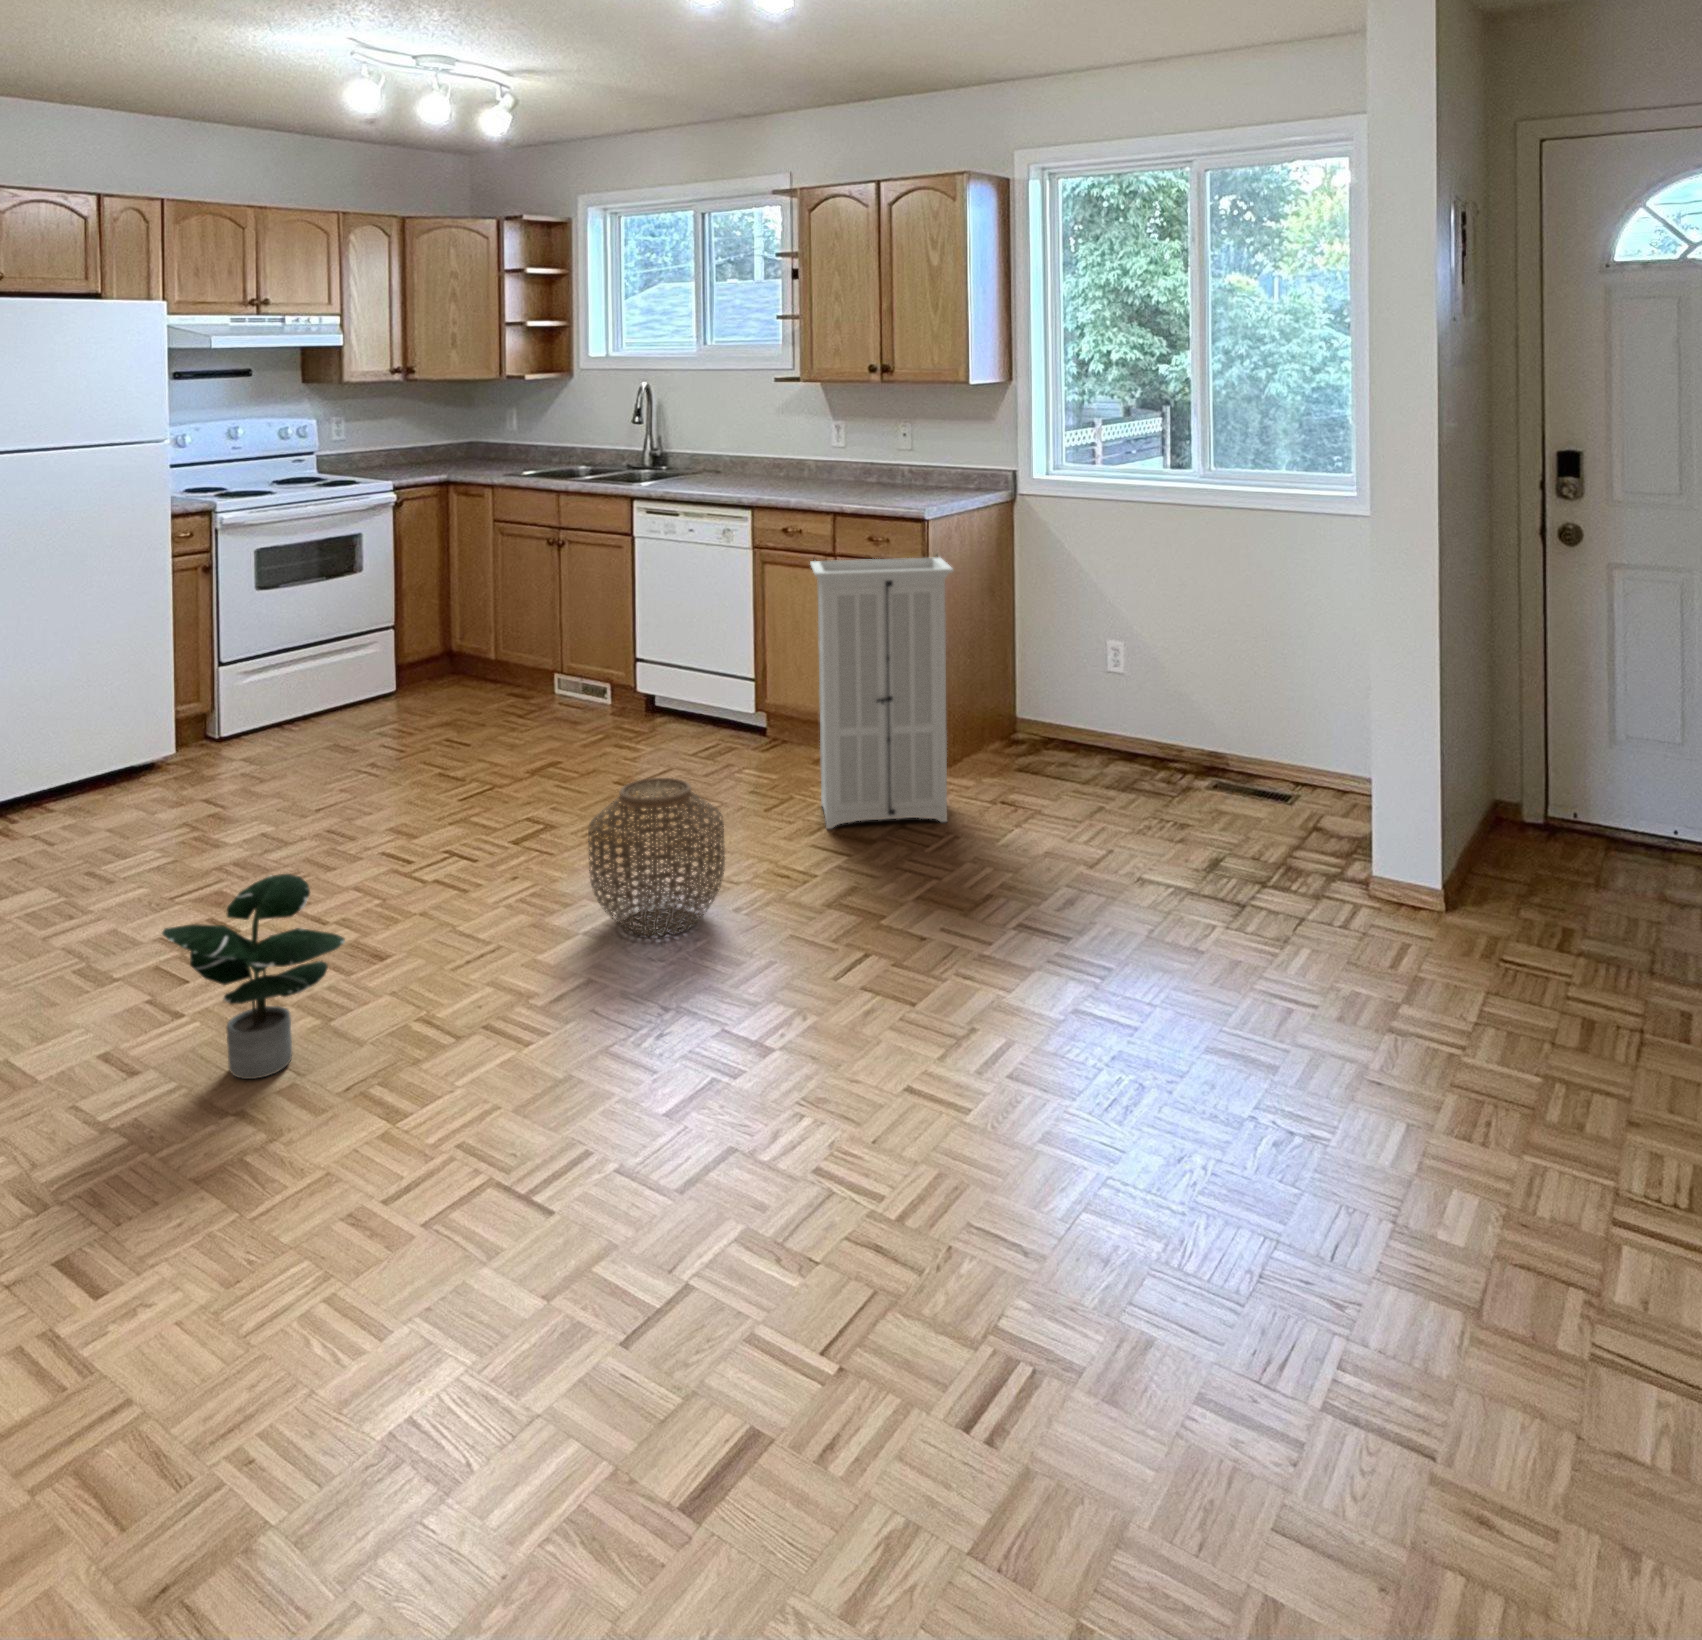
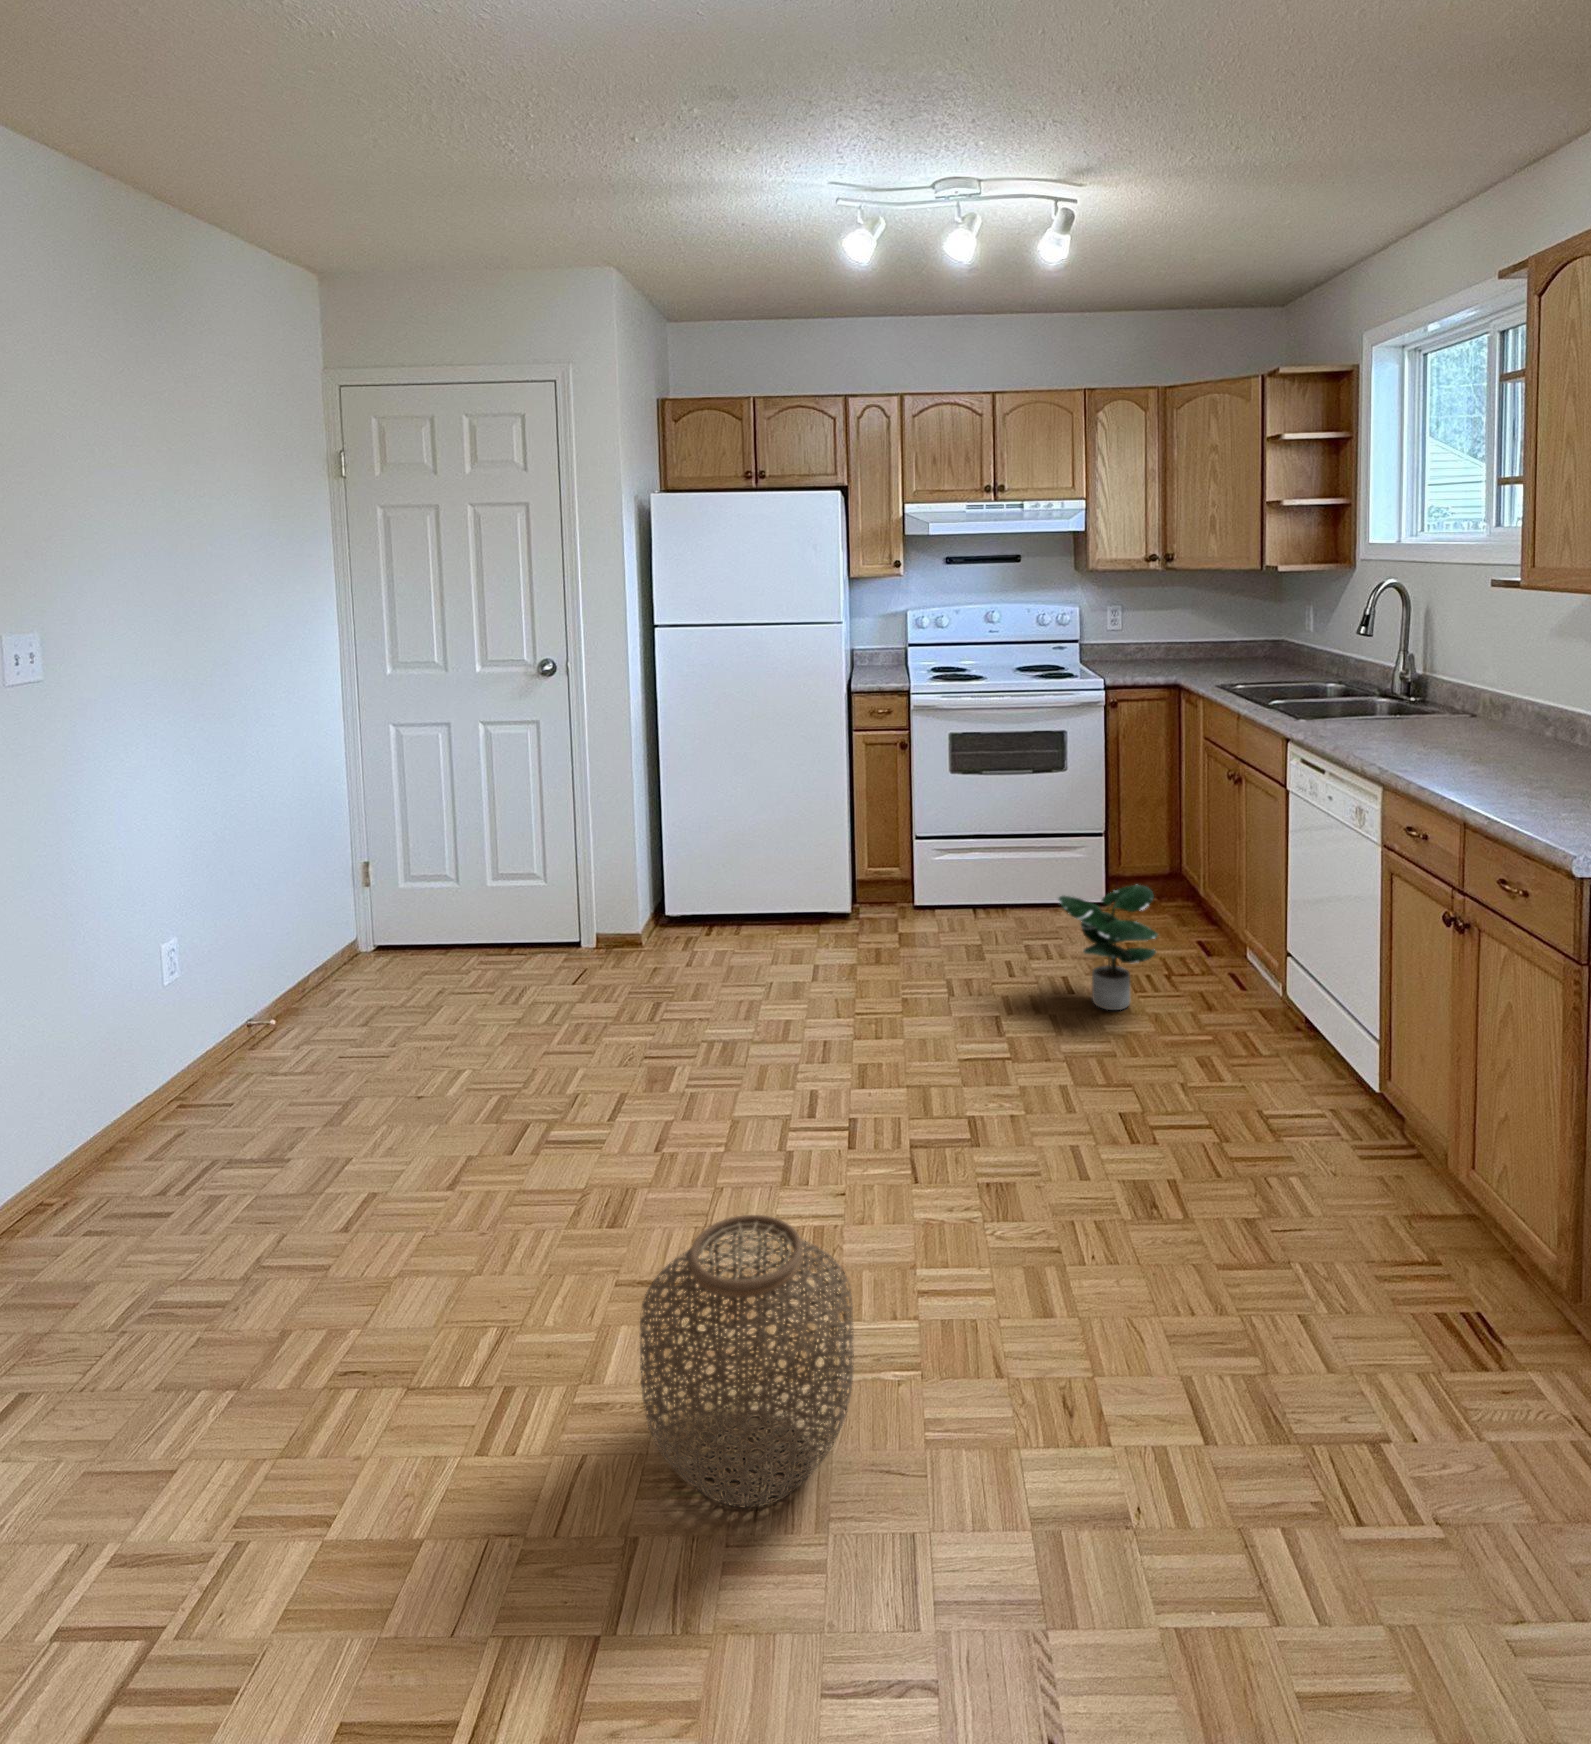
storage cabinet: present [810,555,953,829] -> none [1199,912,1534,1571]
potted plant: present [162,874,345,1079] -> present [1059,885,1158,1010]

